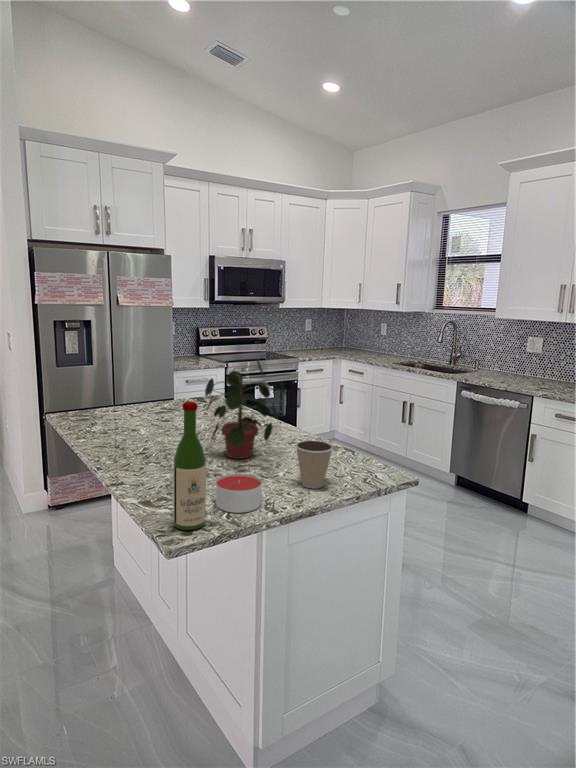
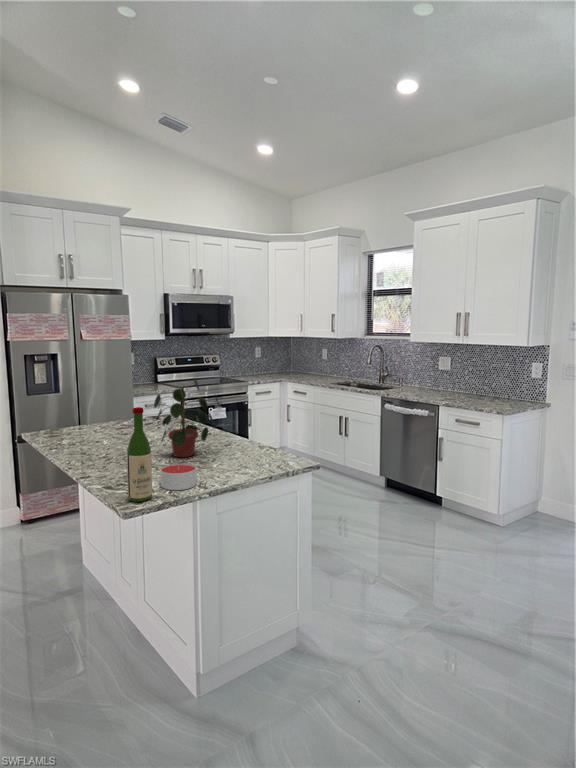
coffee cup: present [296,441,333,489] -> none [224,438,252,474]

